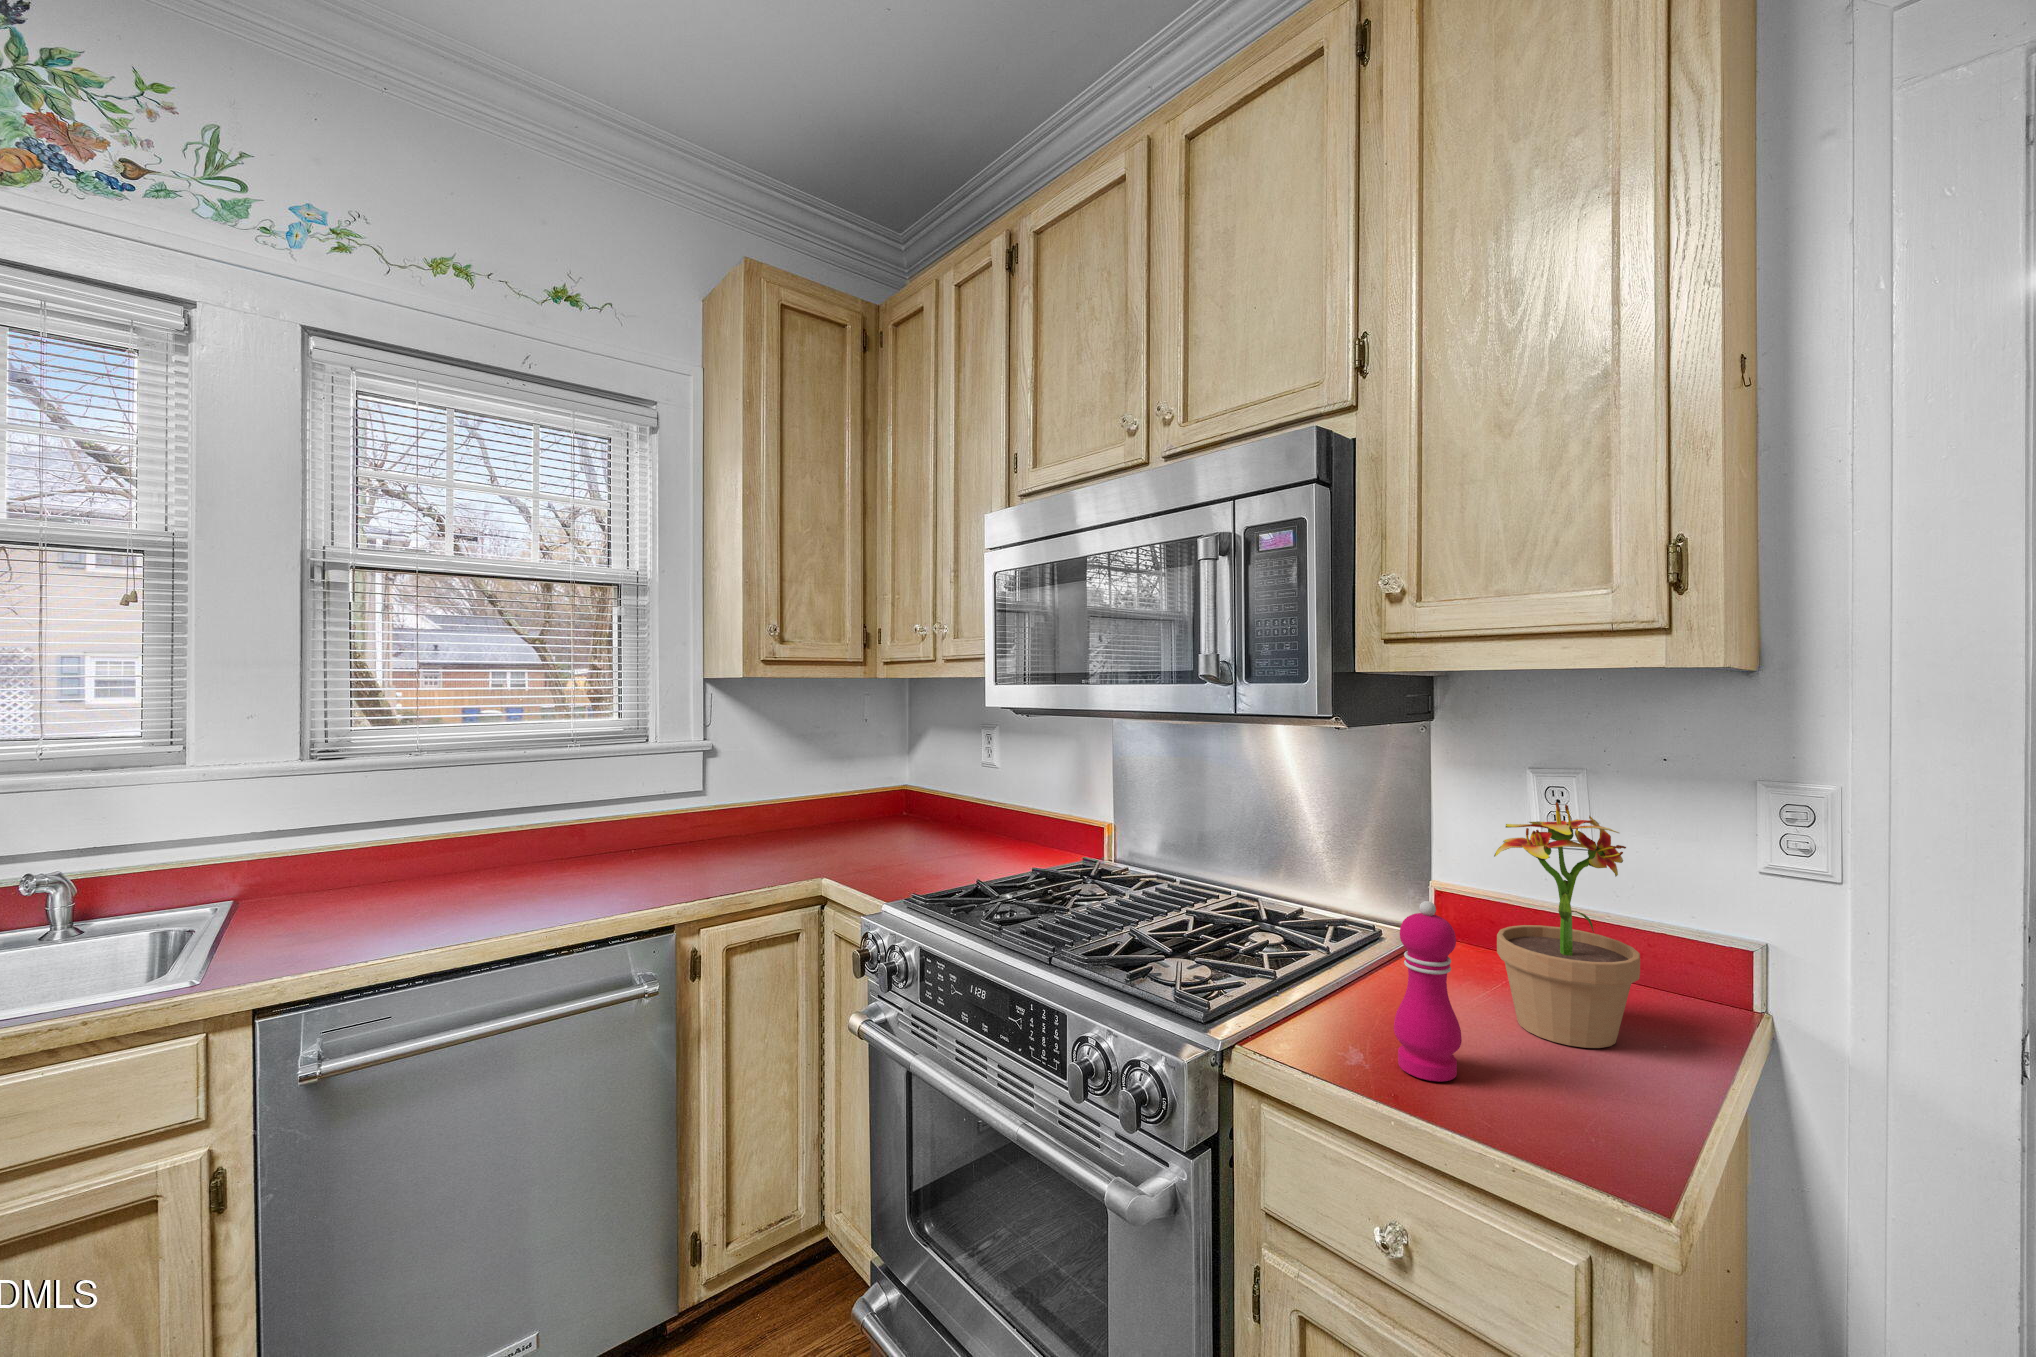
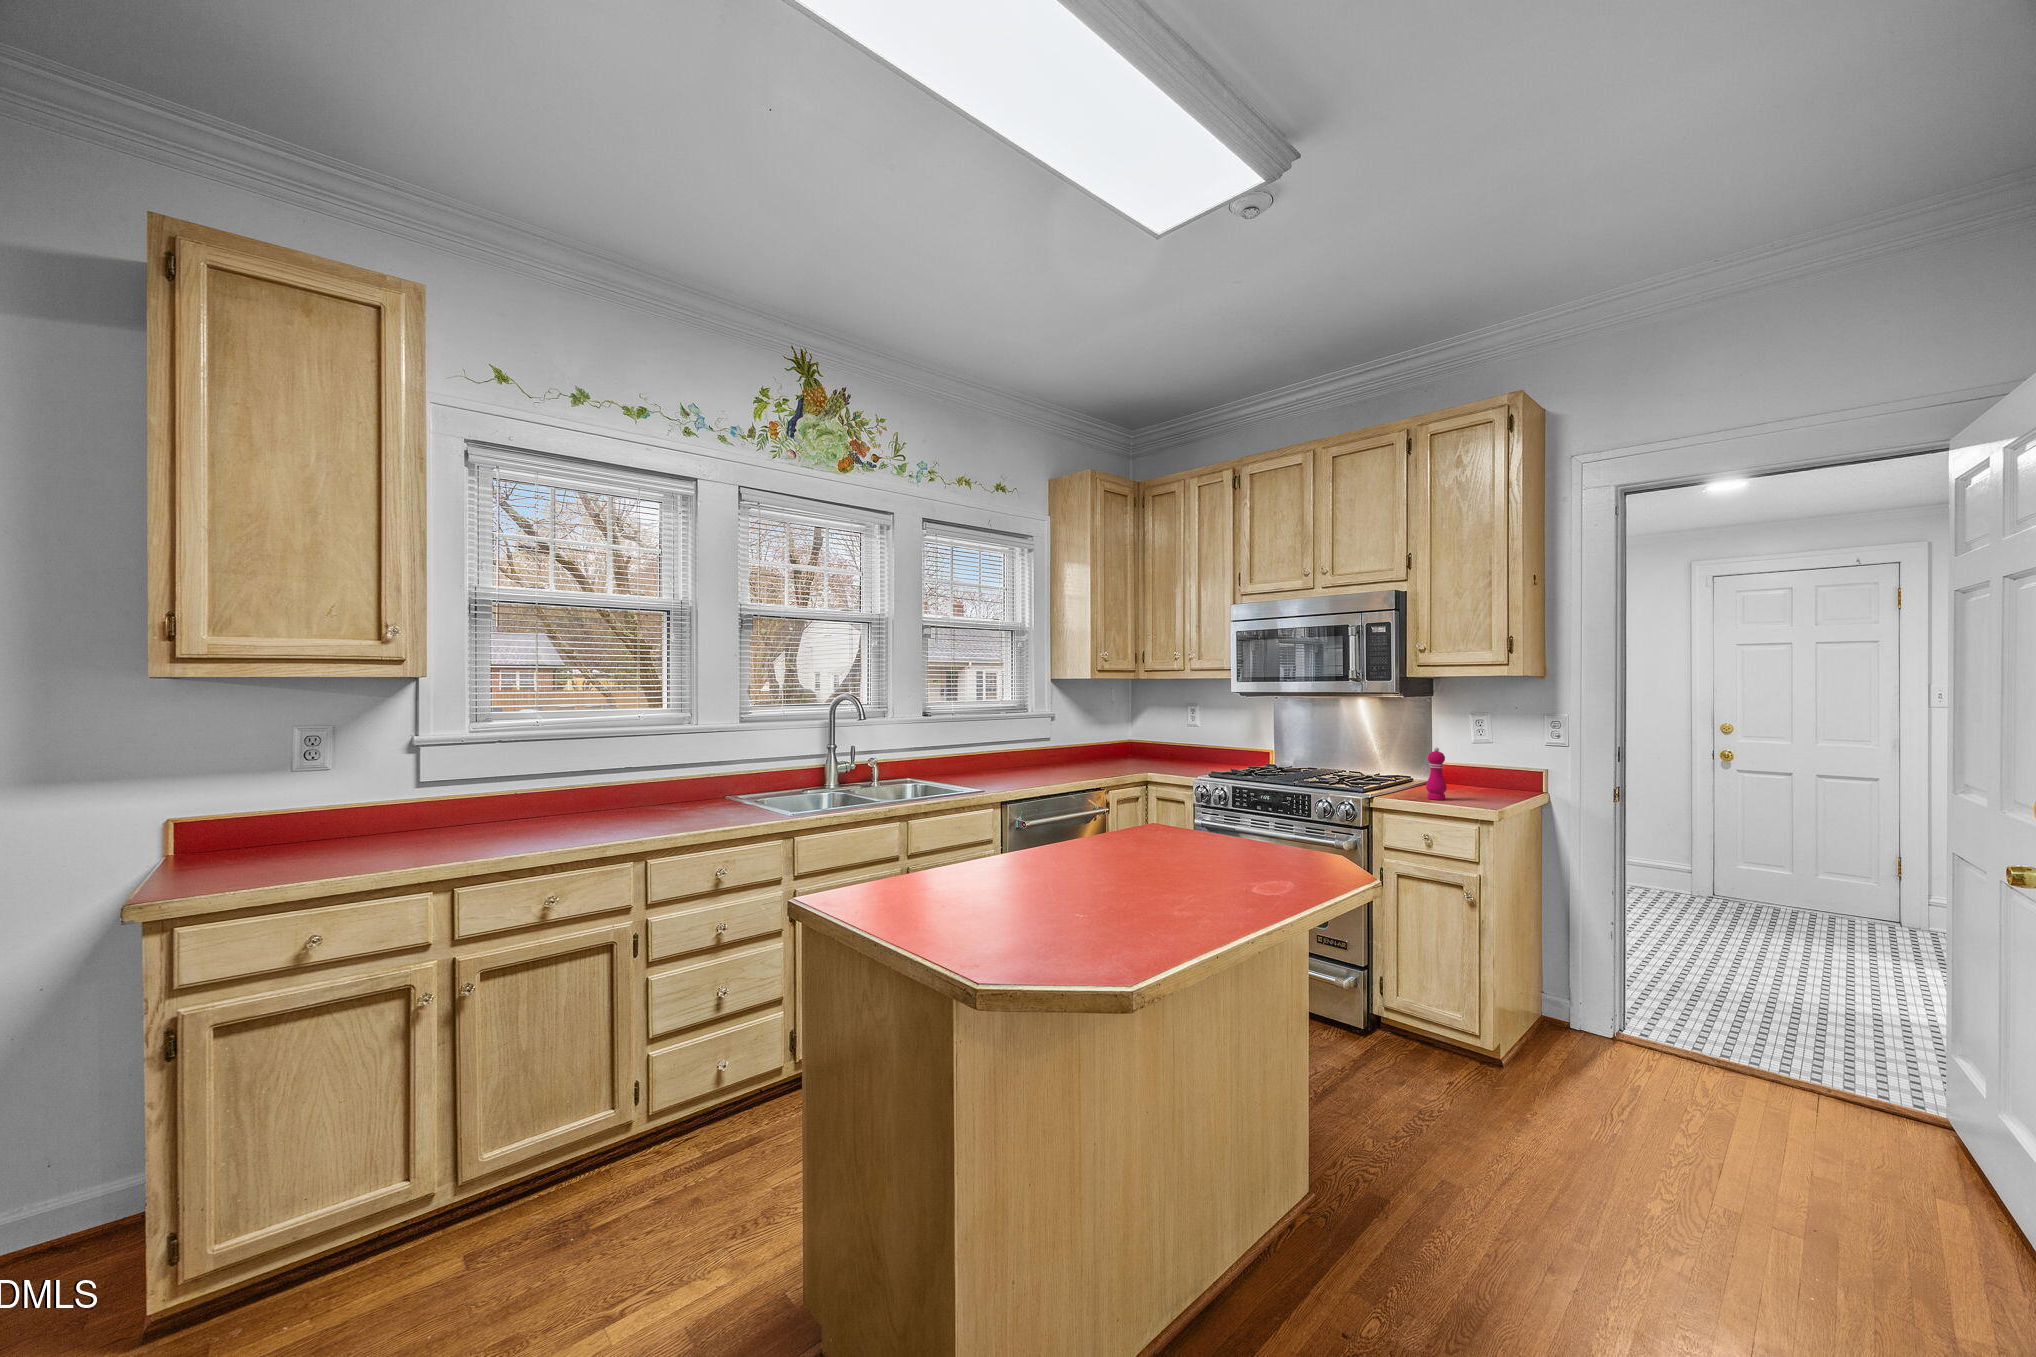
potted plant: present [1494,802,1640,1048] -> none [1456,720,1502,796]

